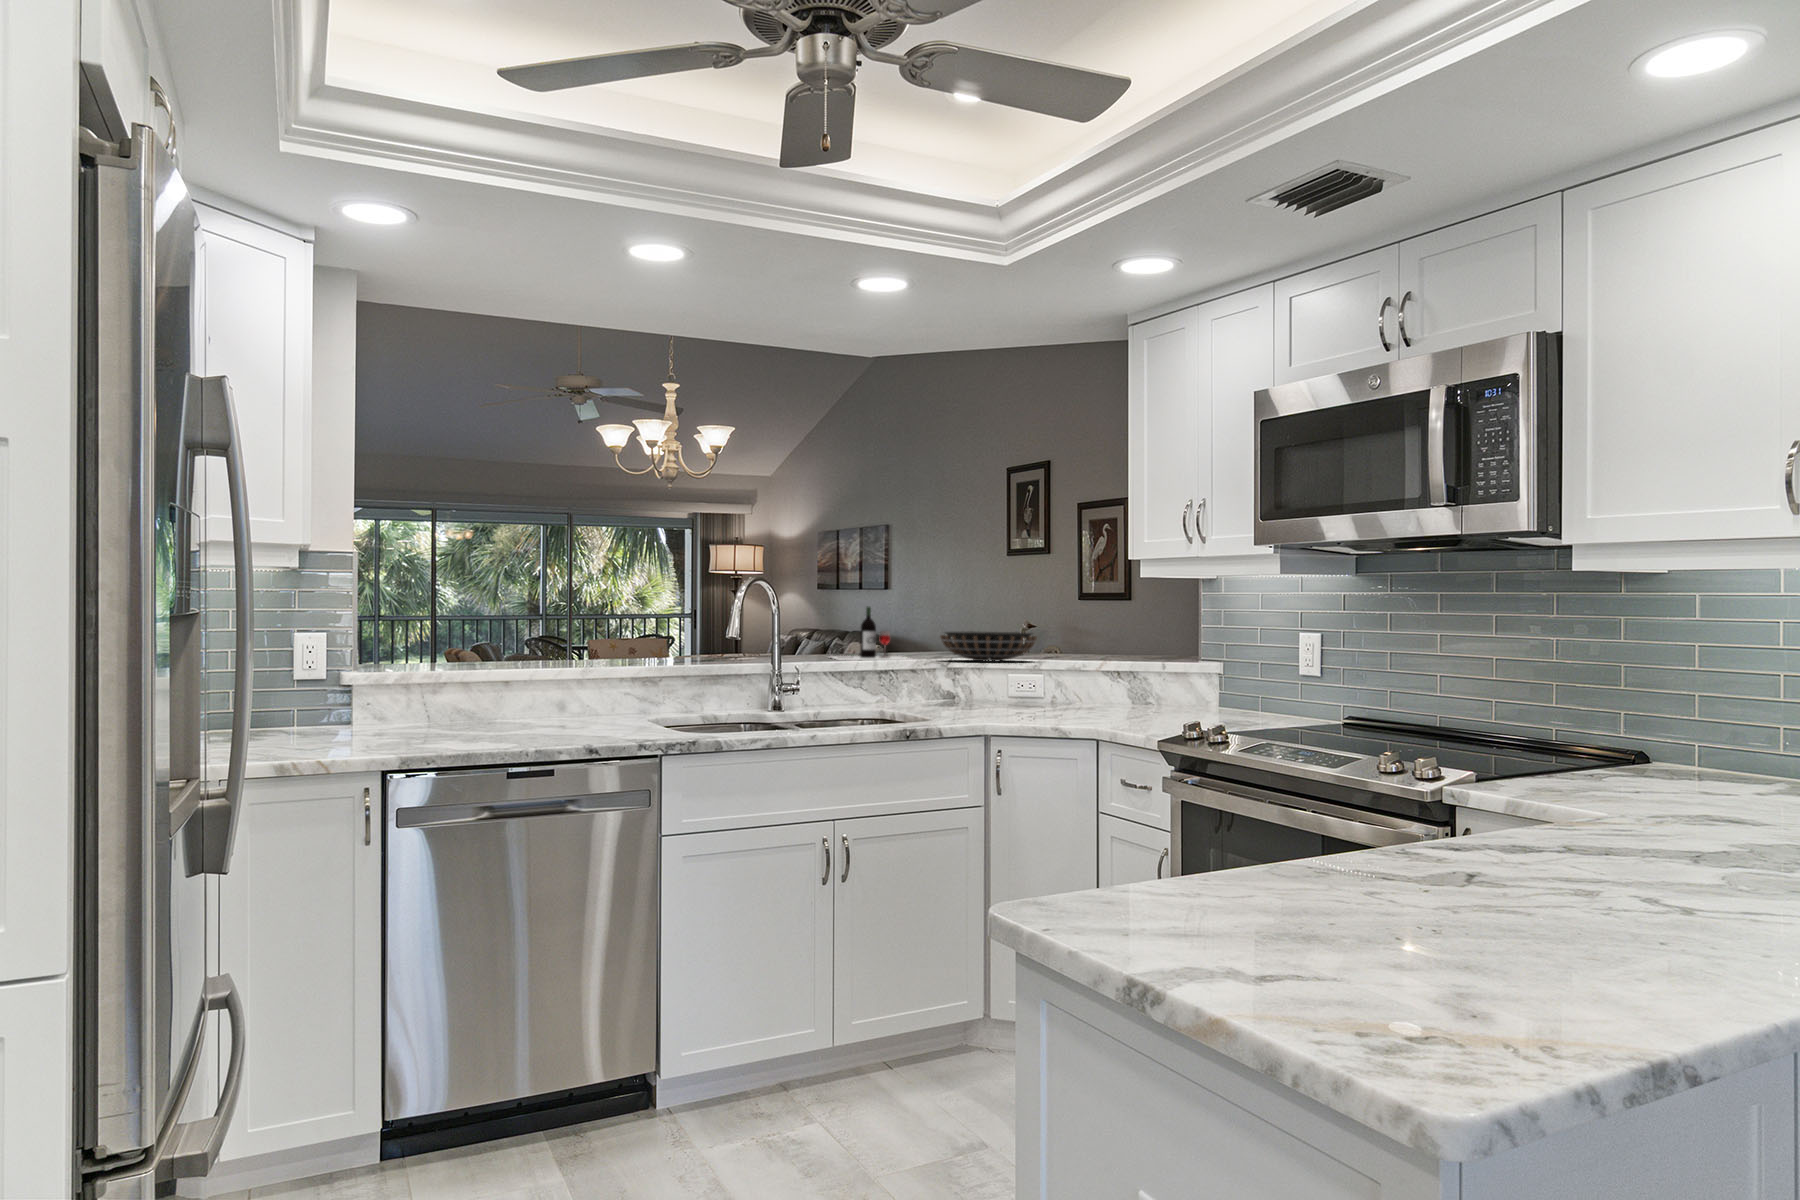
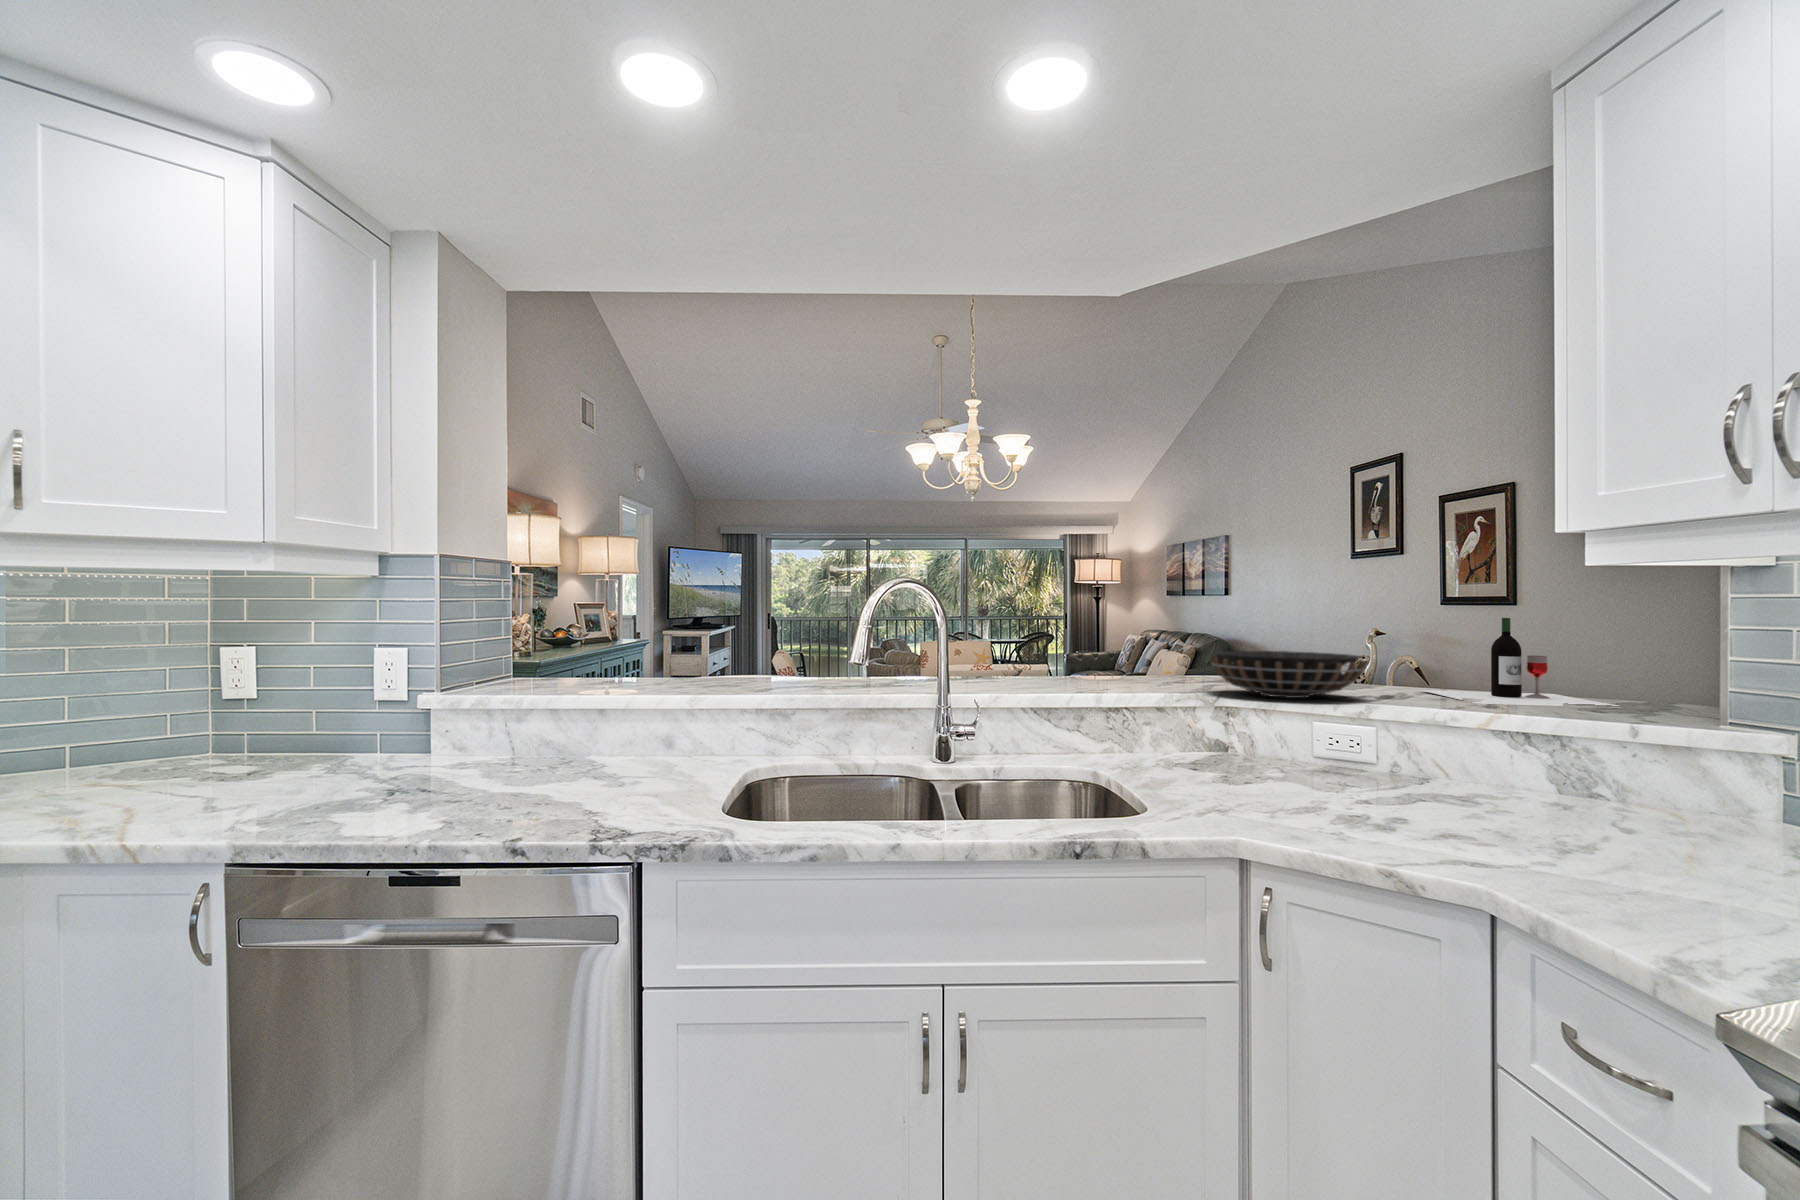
wine bottle: present [831,606,912,660] -> present [1422,618,1619,706]

